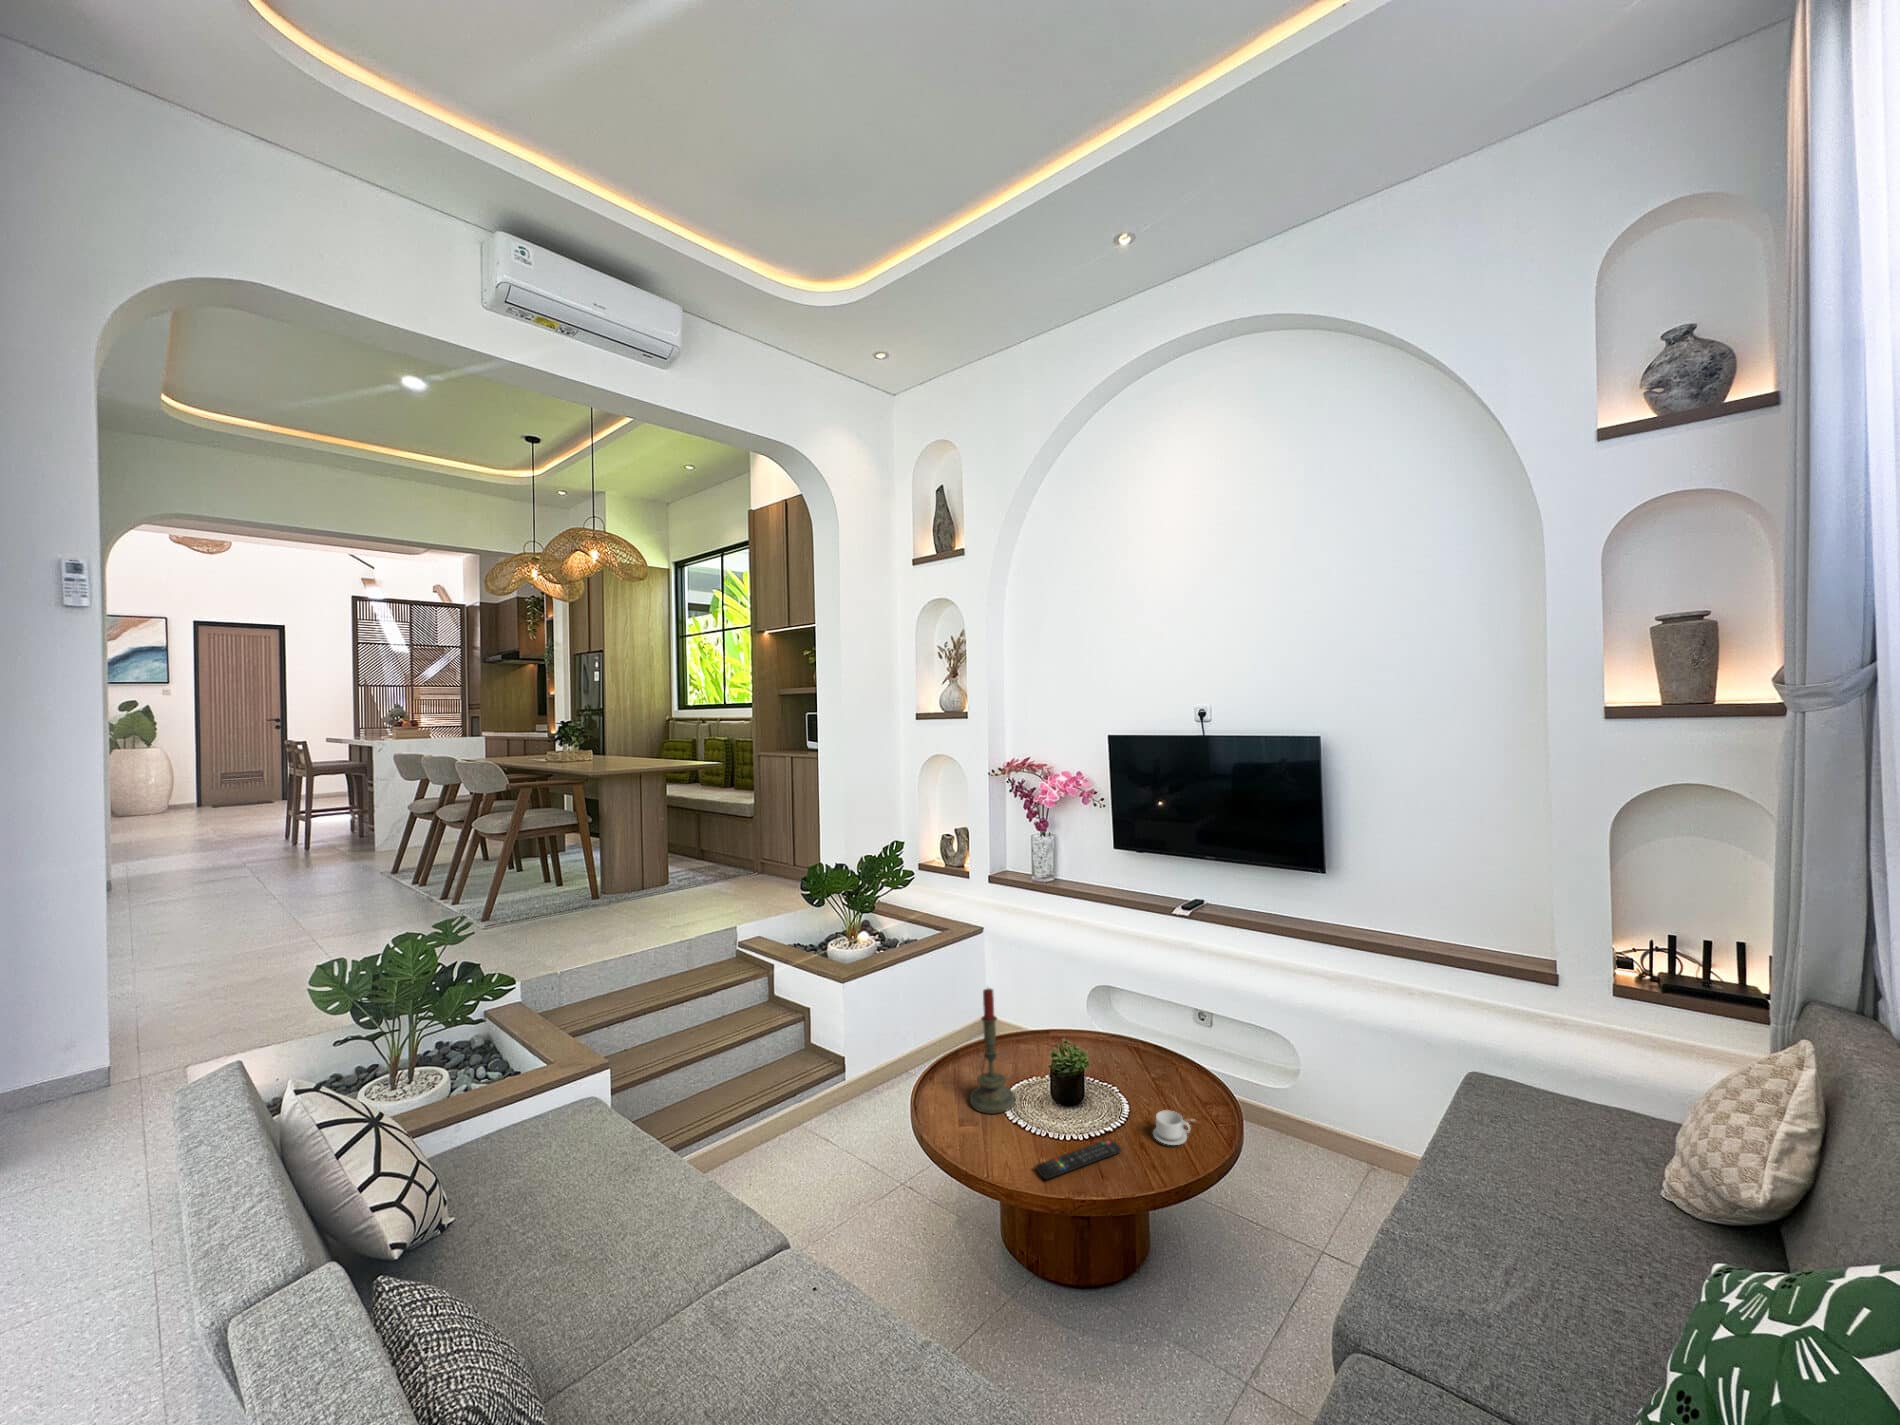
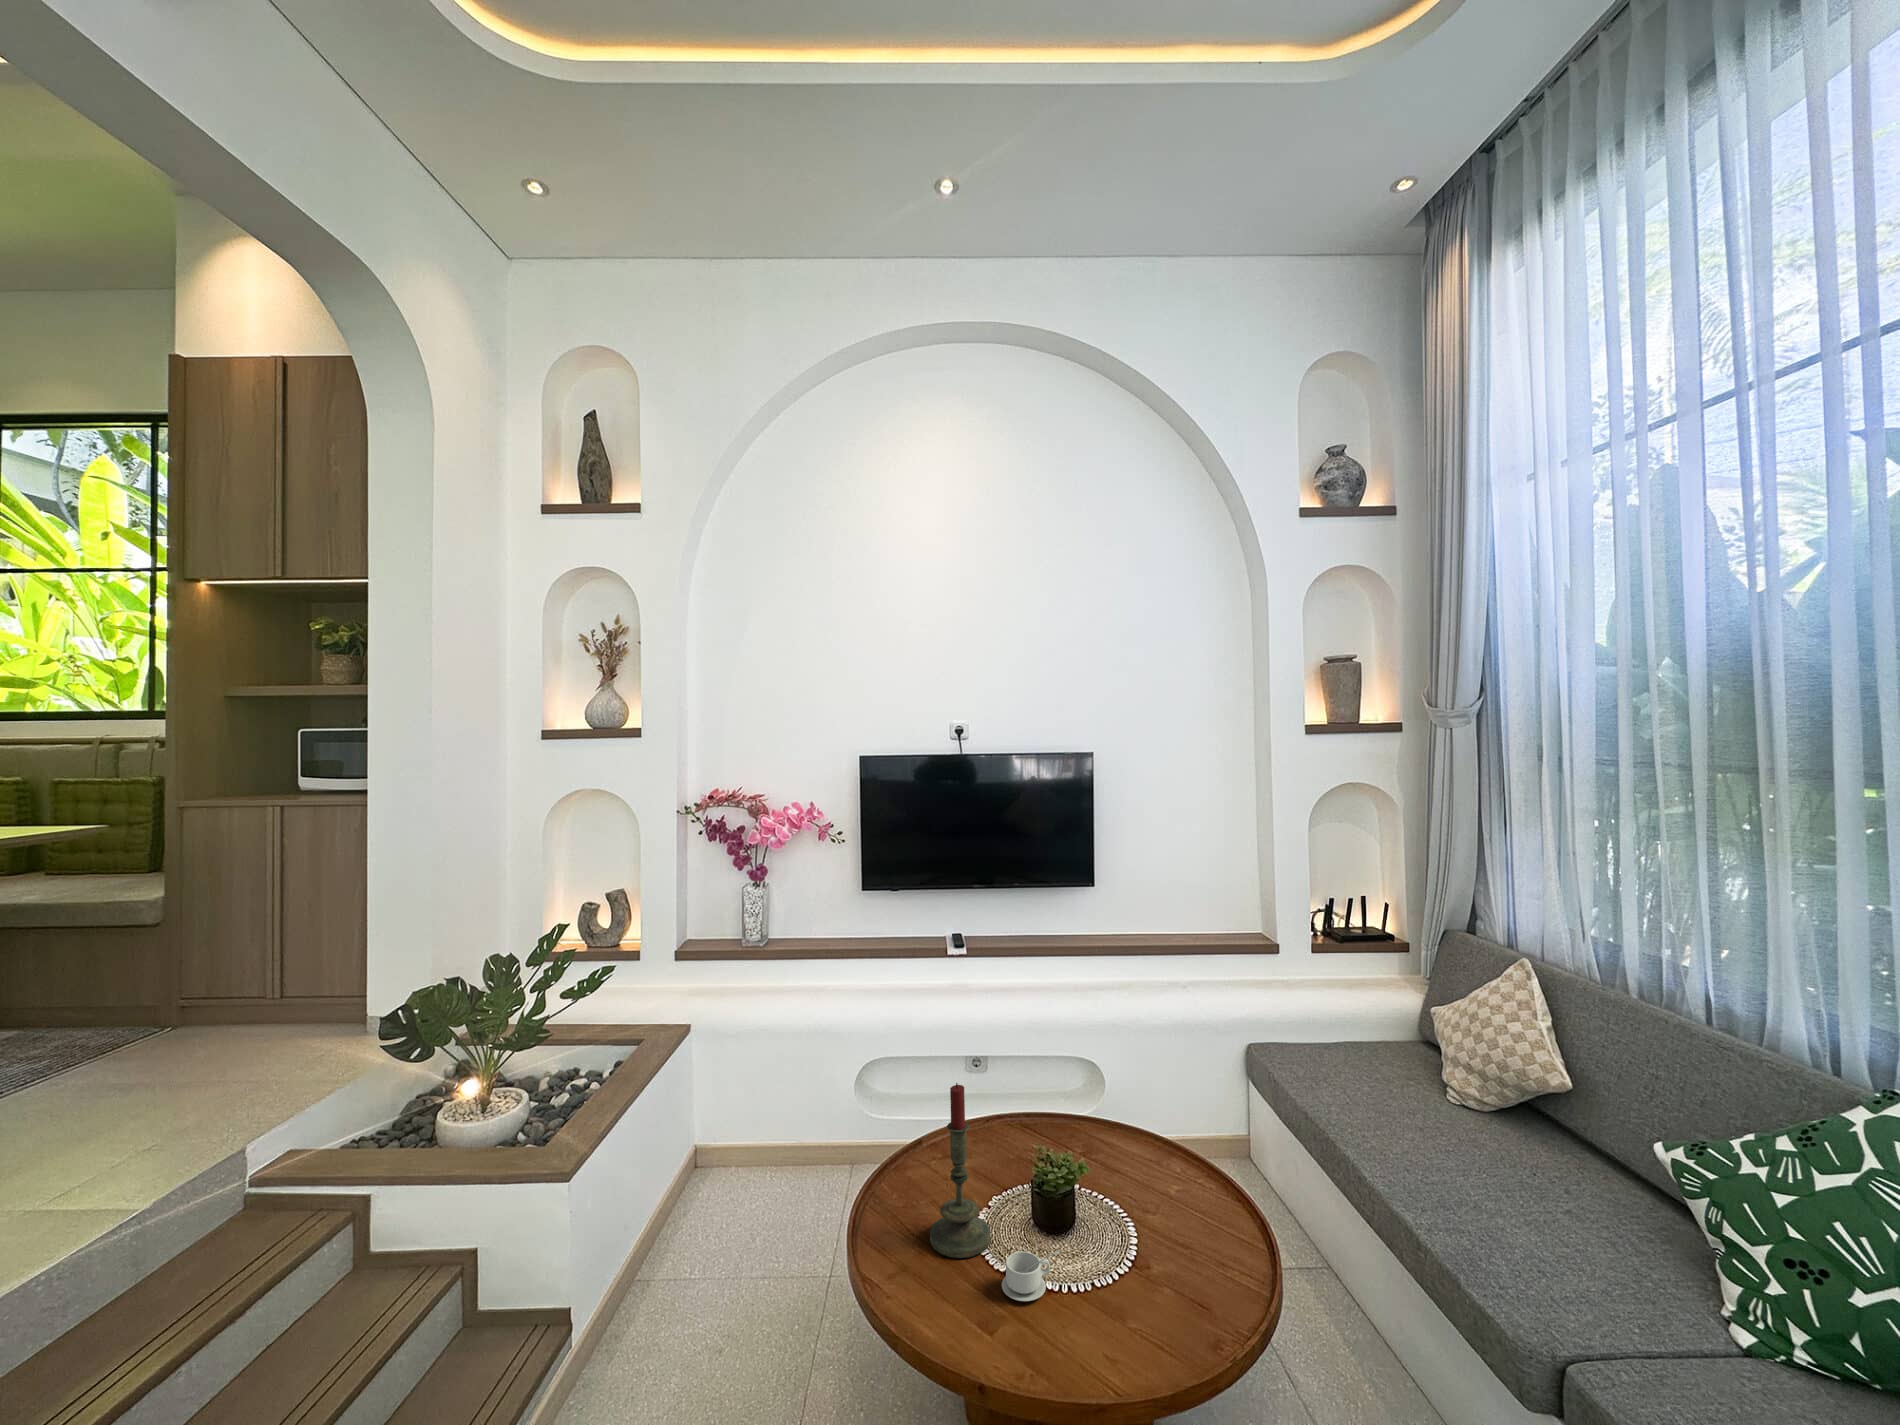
teacup: present [1153,1110,1190,1145] -> present [1002,1251,1060,1301]
remote control: present [1036,1139,1121,1179] -> none [1099,1221,1144,1296]

